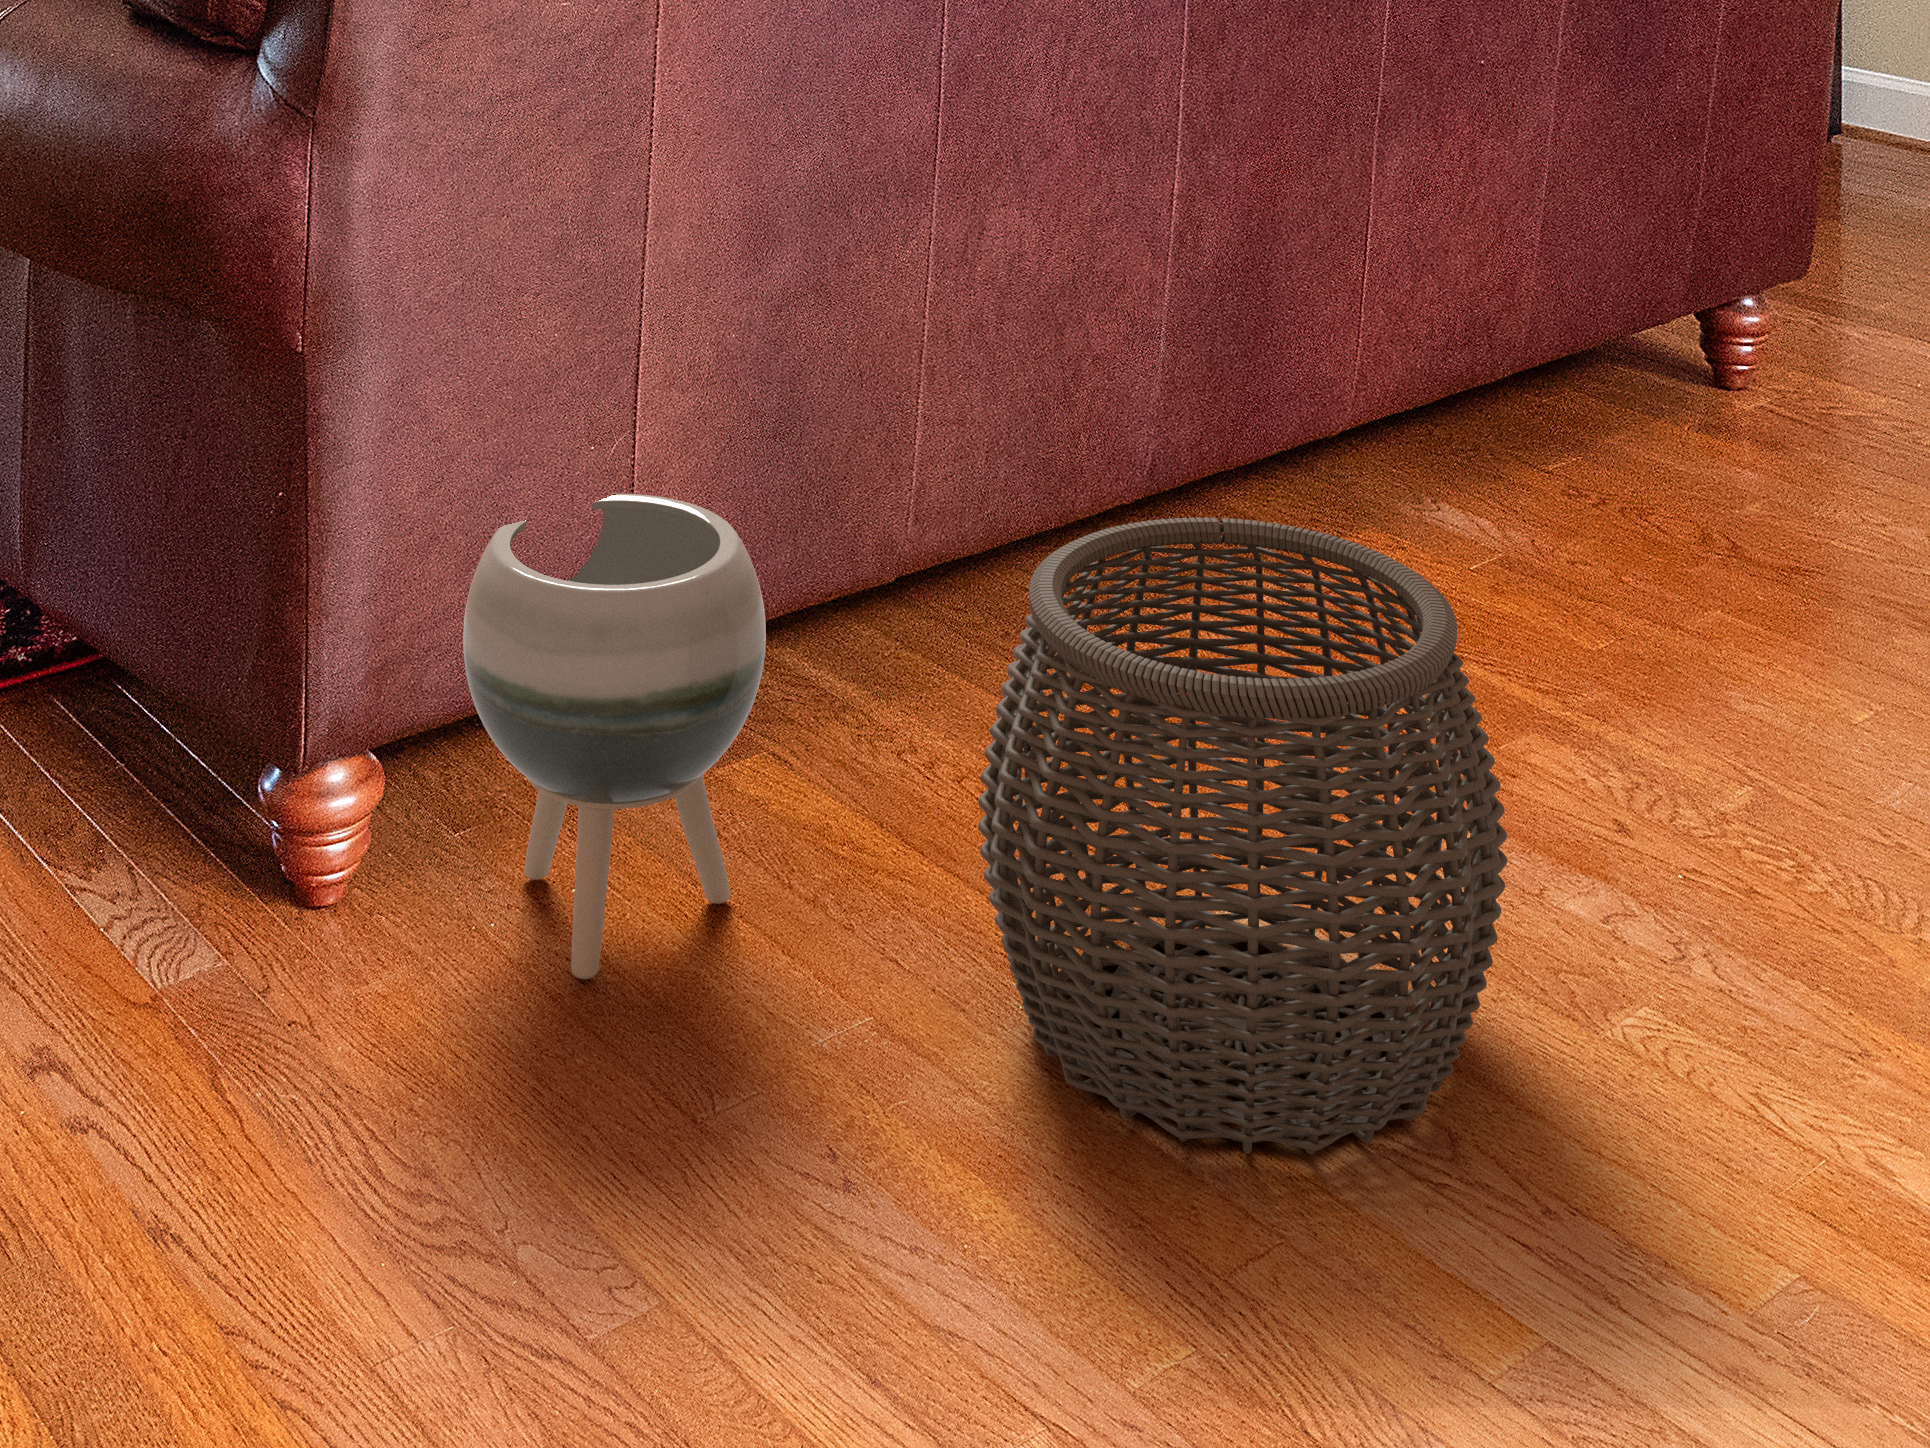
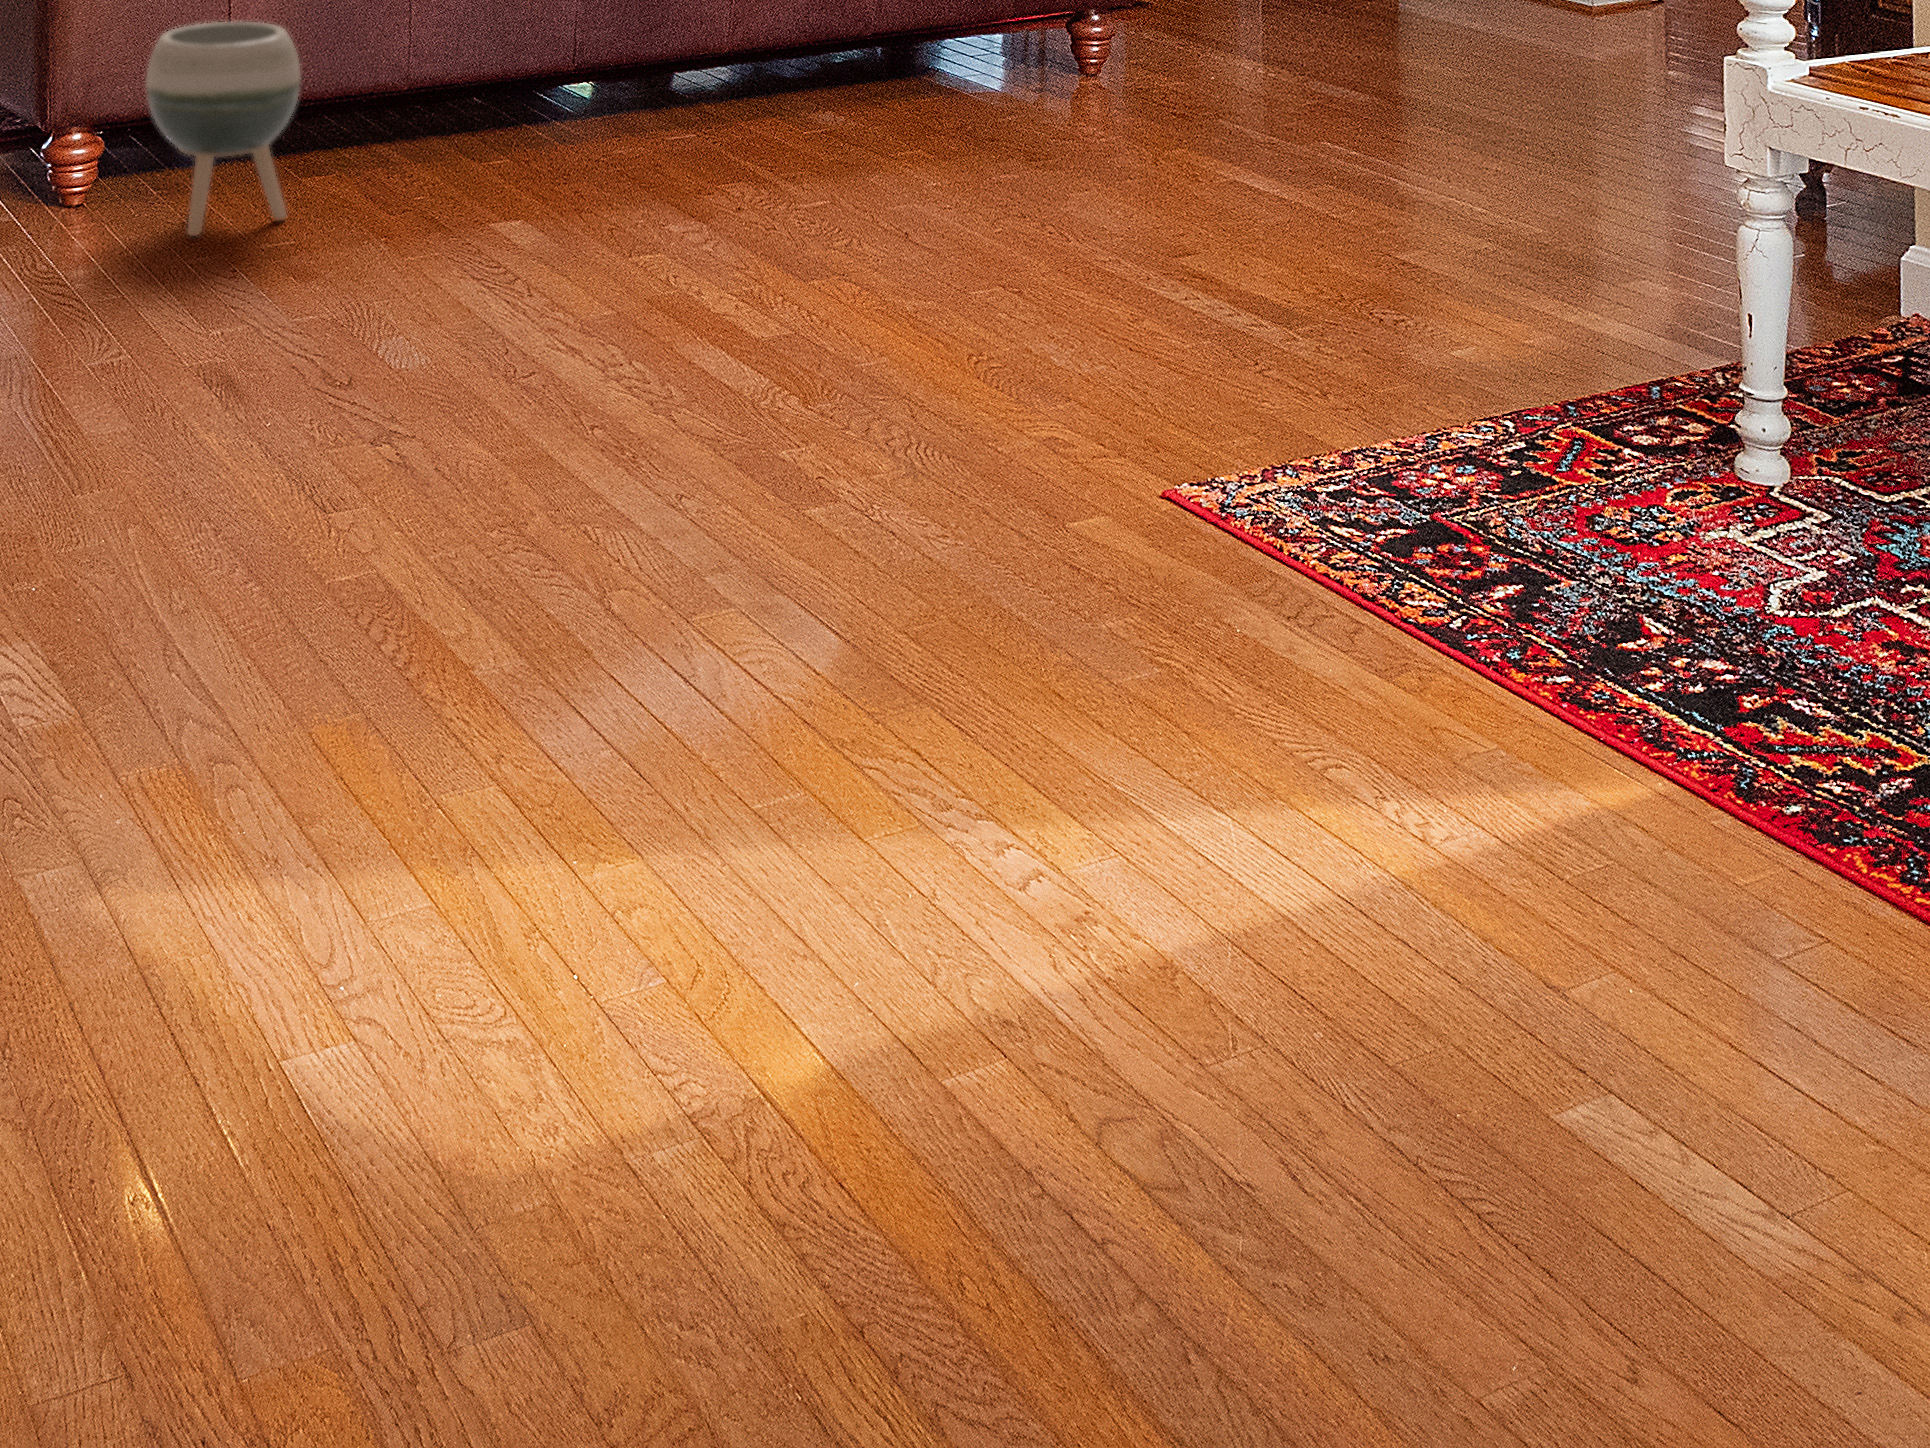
woven basket: present [978,517,1507,1154] -> none [353,25,607,284]

